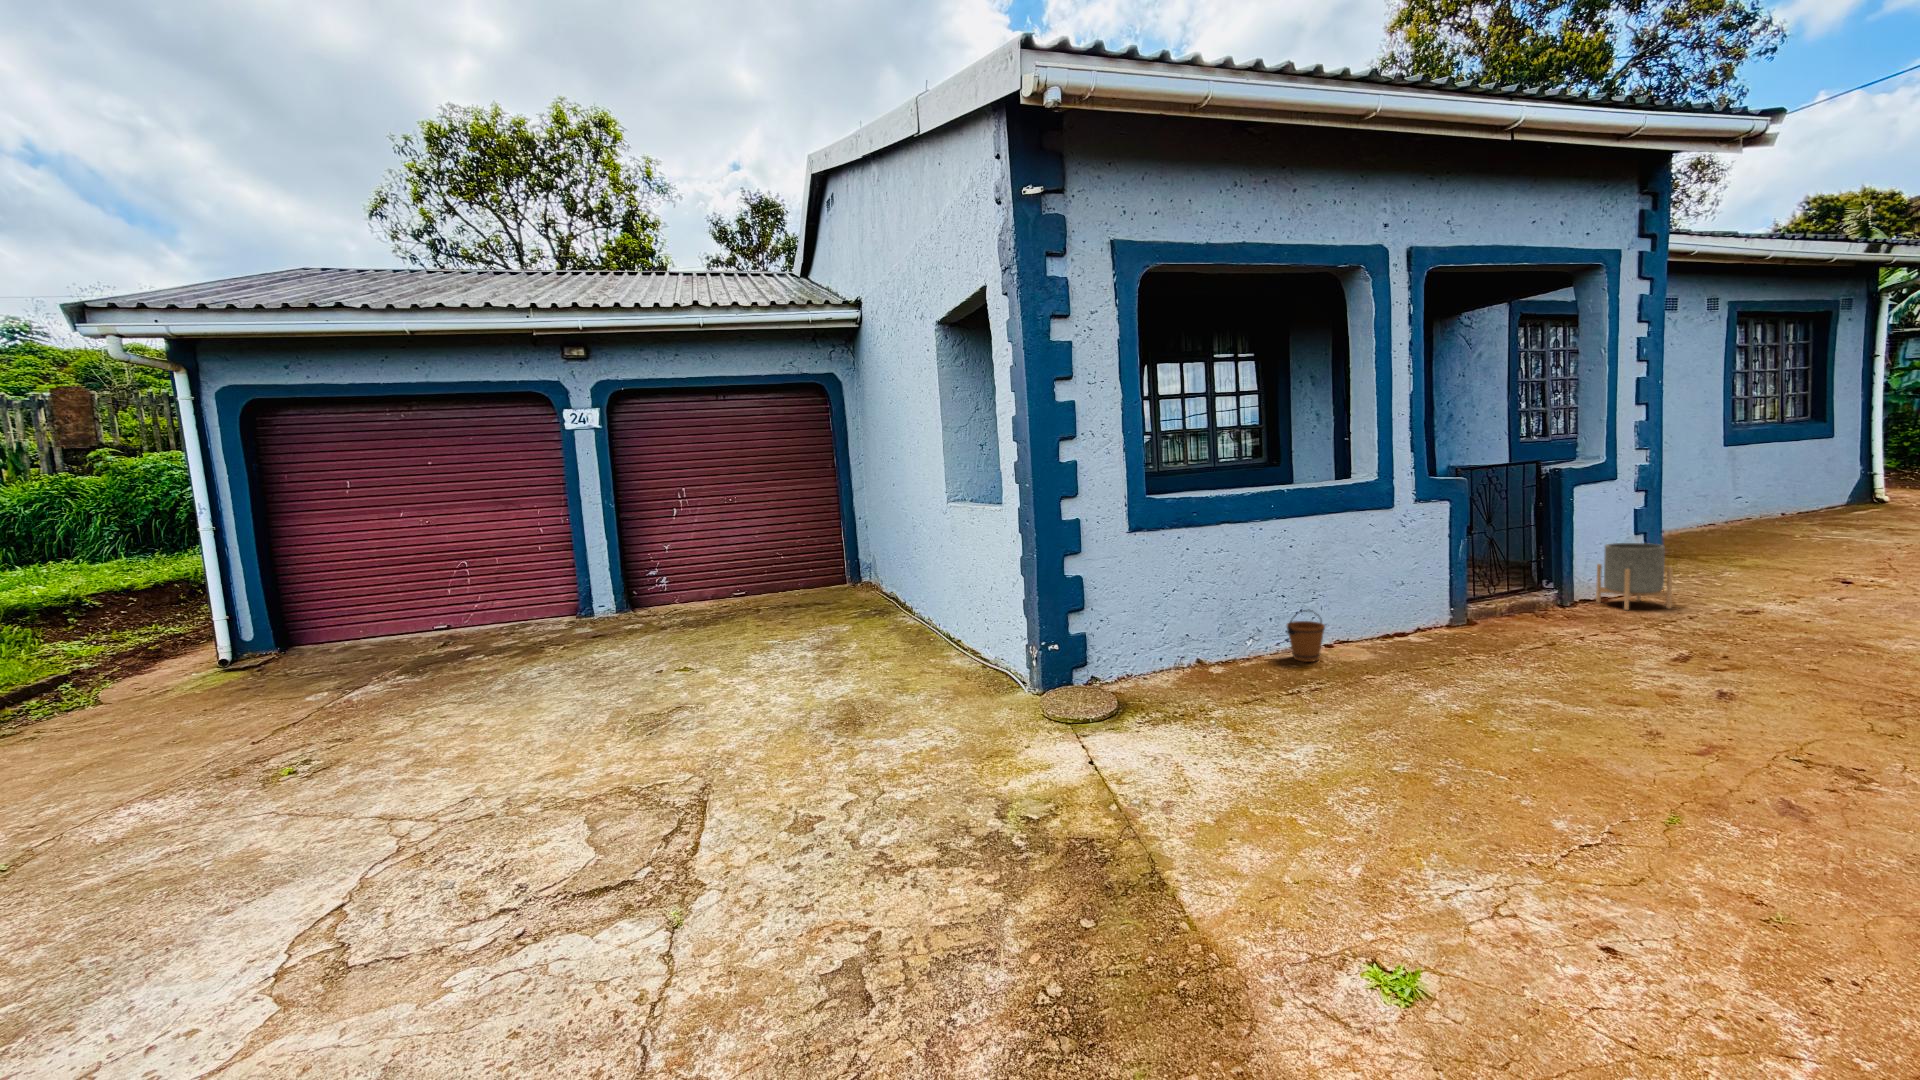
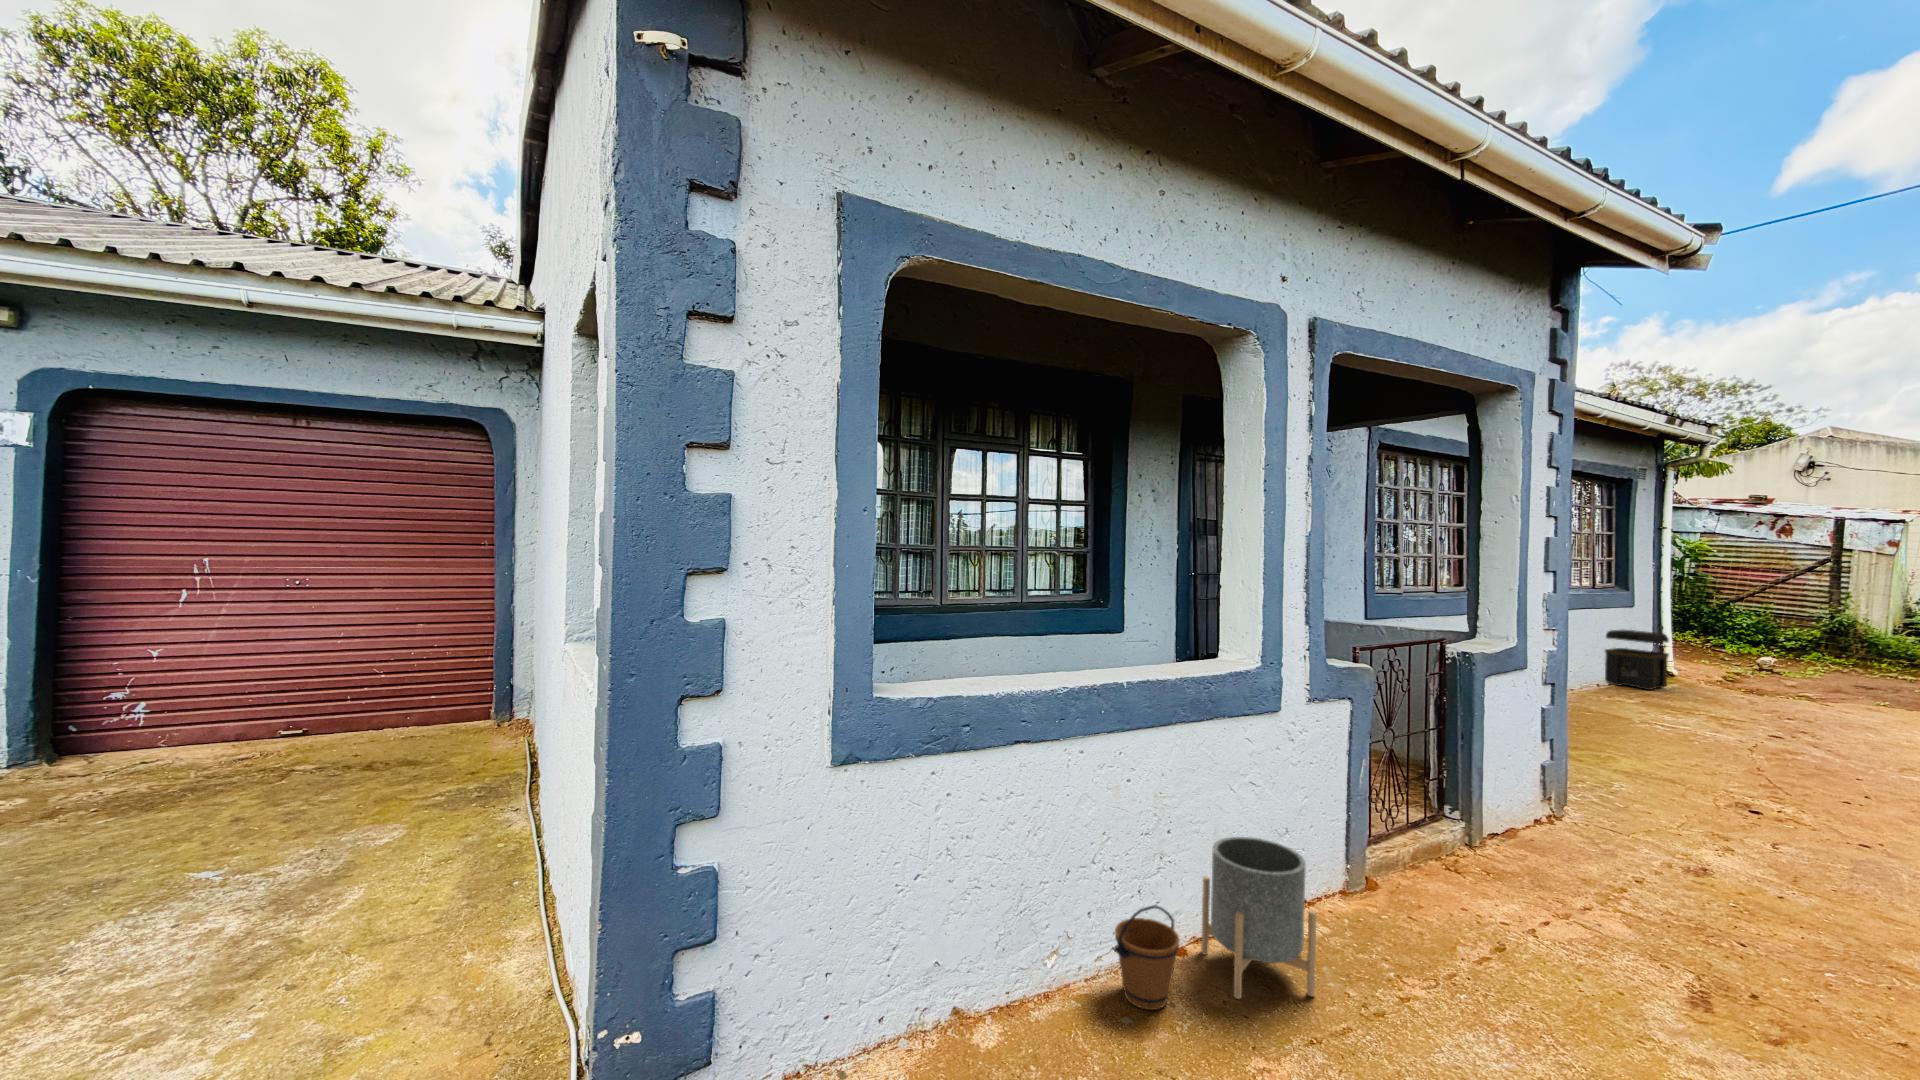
toolbox: none [1797,461,1871,516] -> present [1605,630,1669,690]
planter: present [1596,543,1672,610] -> present [1201,837,1317,999]

